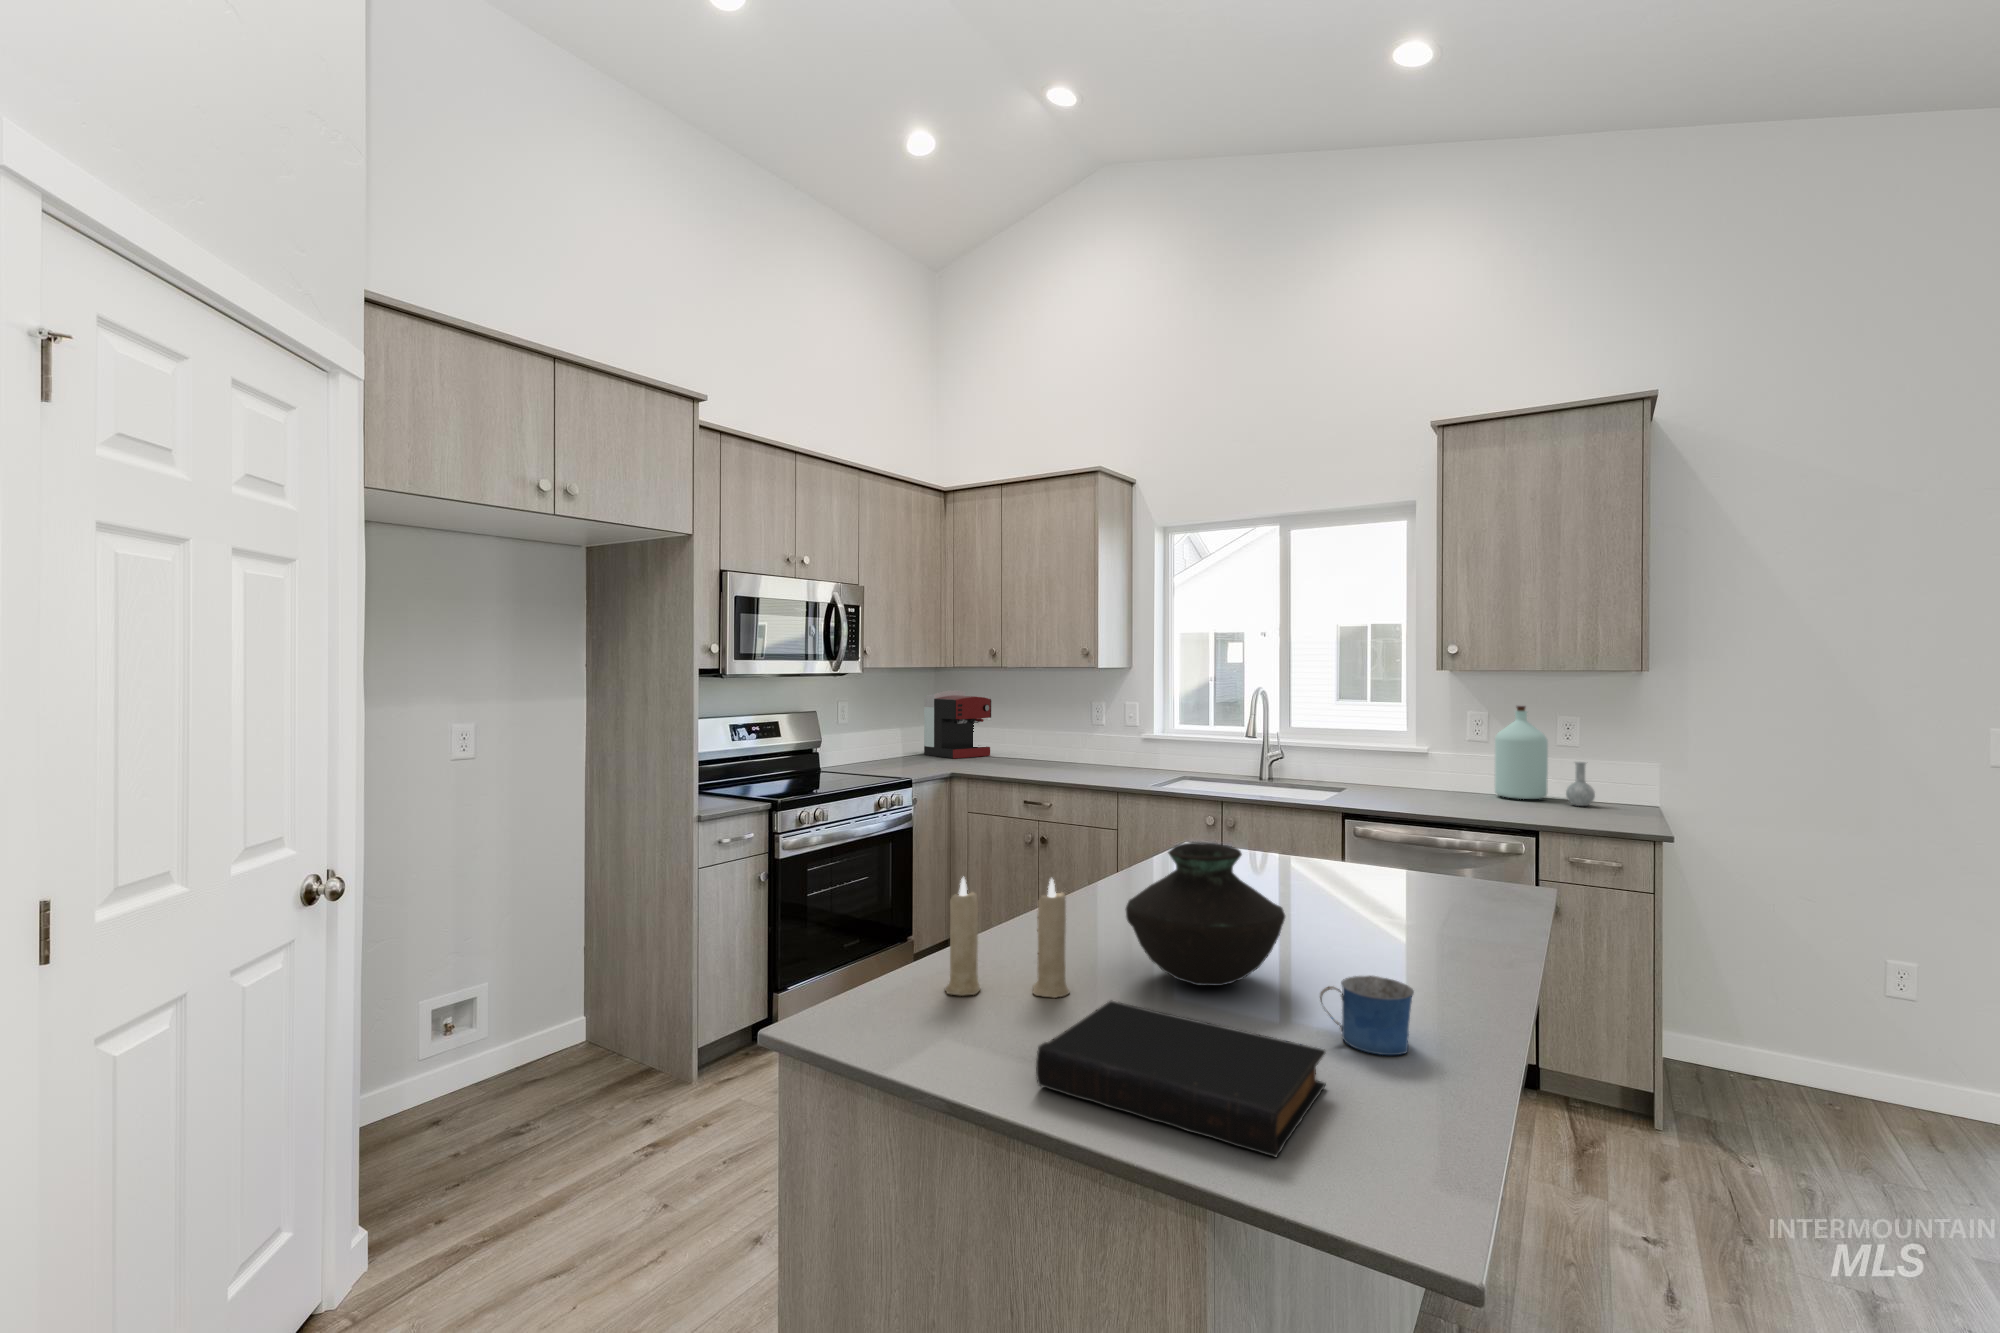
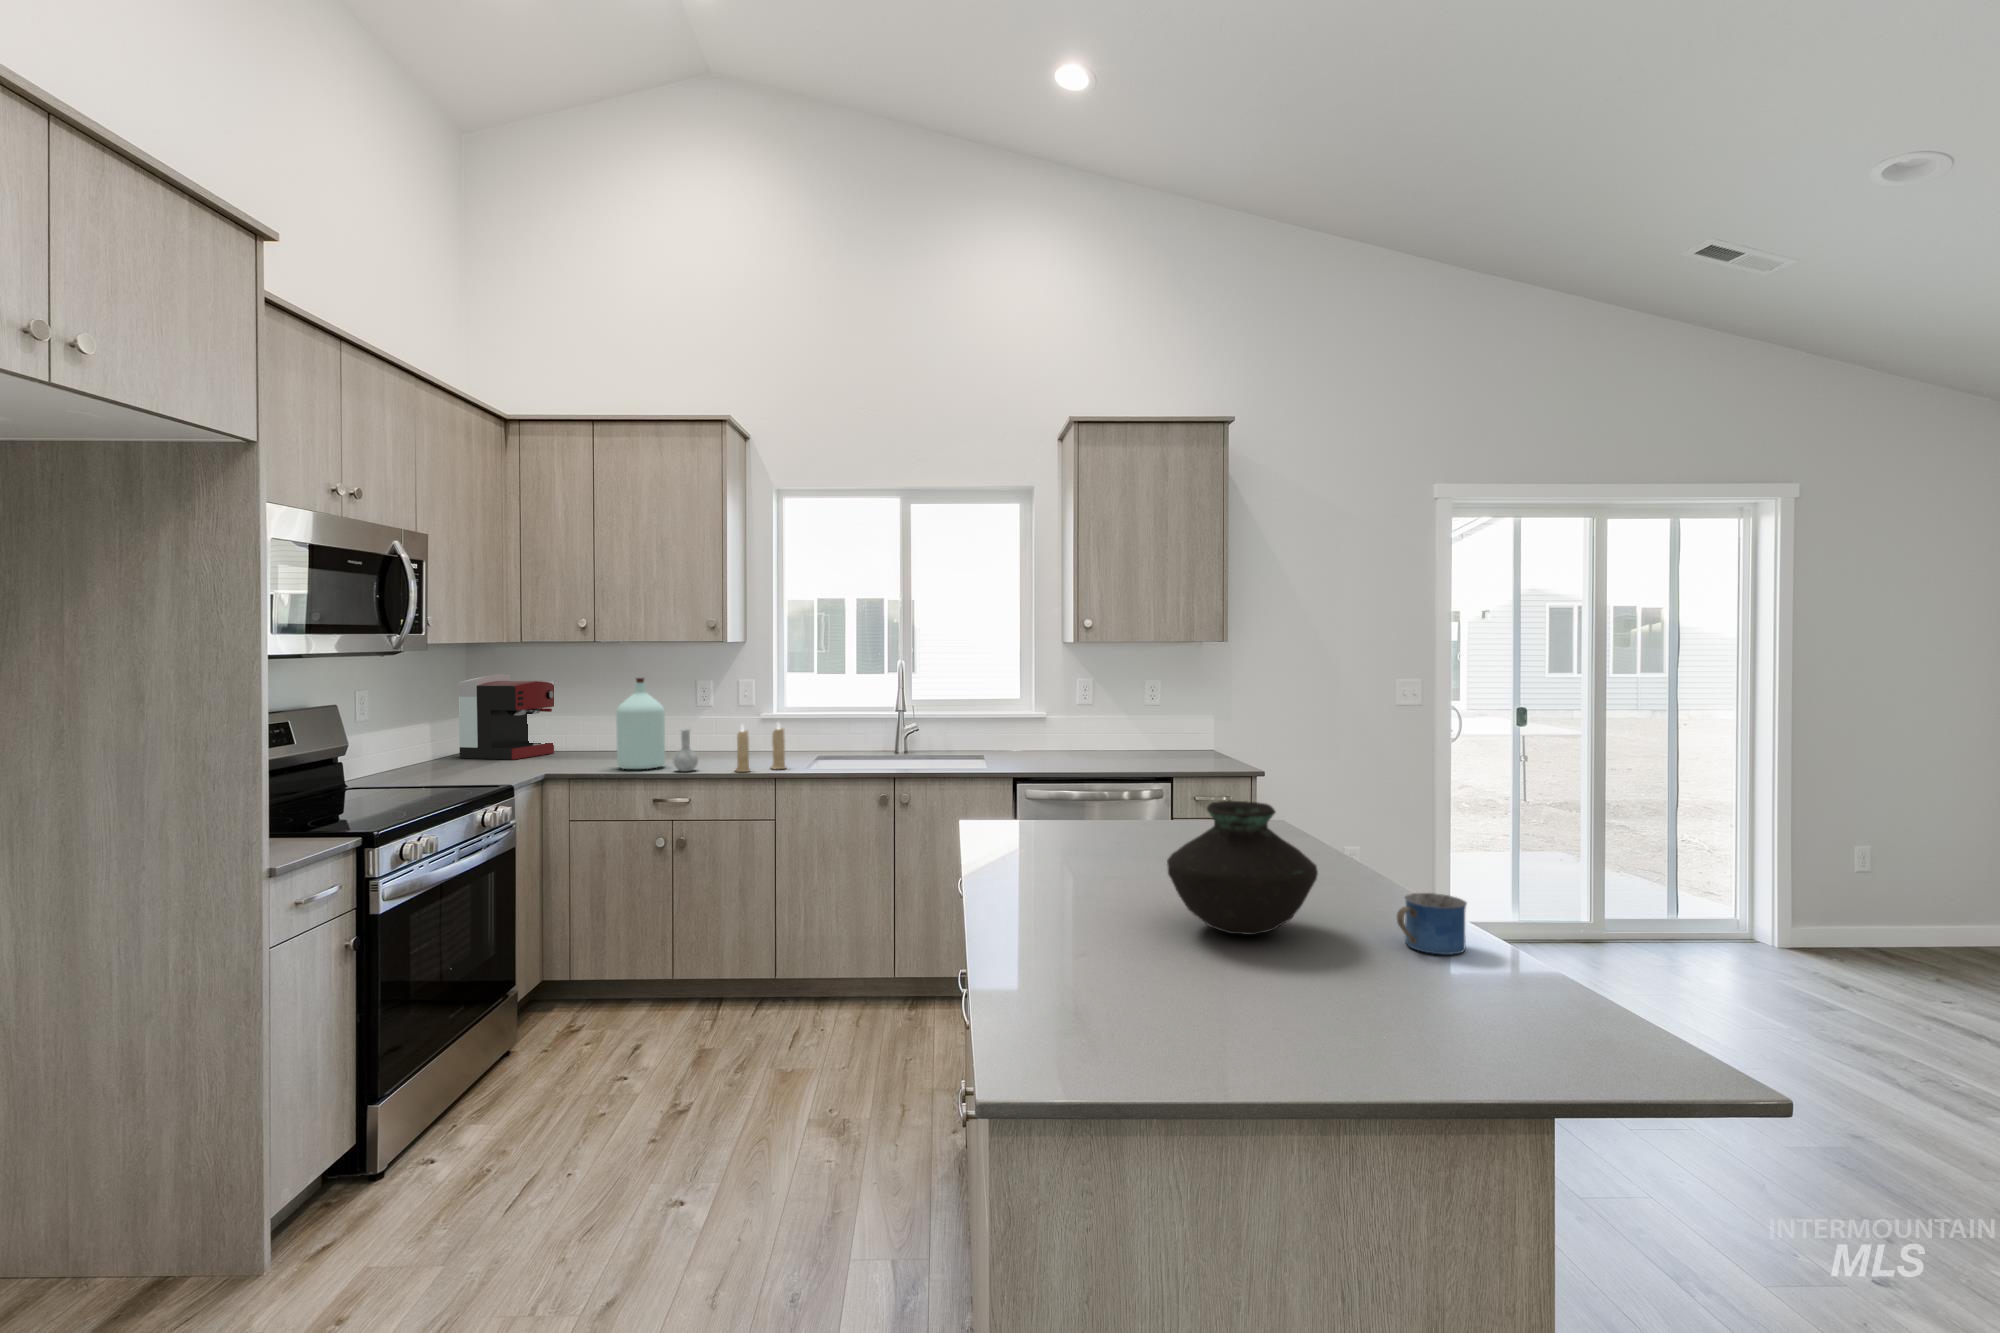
bottle: present [1495,706,1595,806] -> present [616,678,698,771]
candle: present [945,878,1069,998] -> present [736,724,786,772]
book: present [1036,1001,1326,1157] -> none [1277,954,1565,1047]

